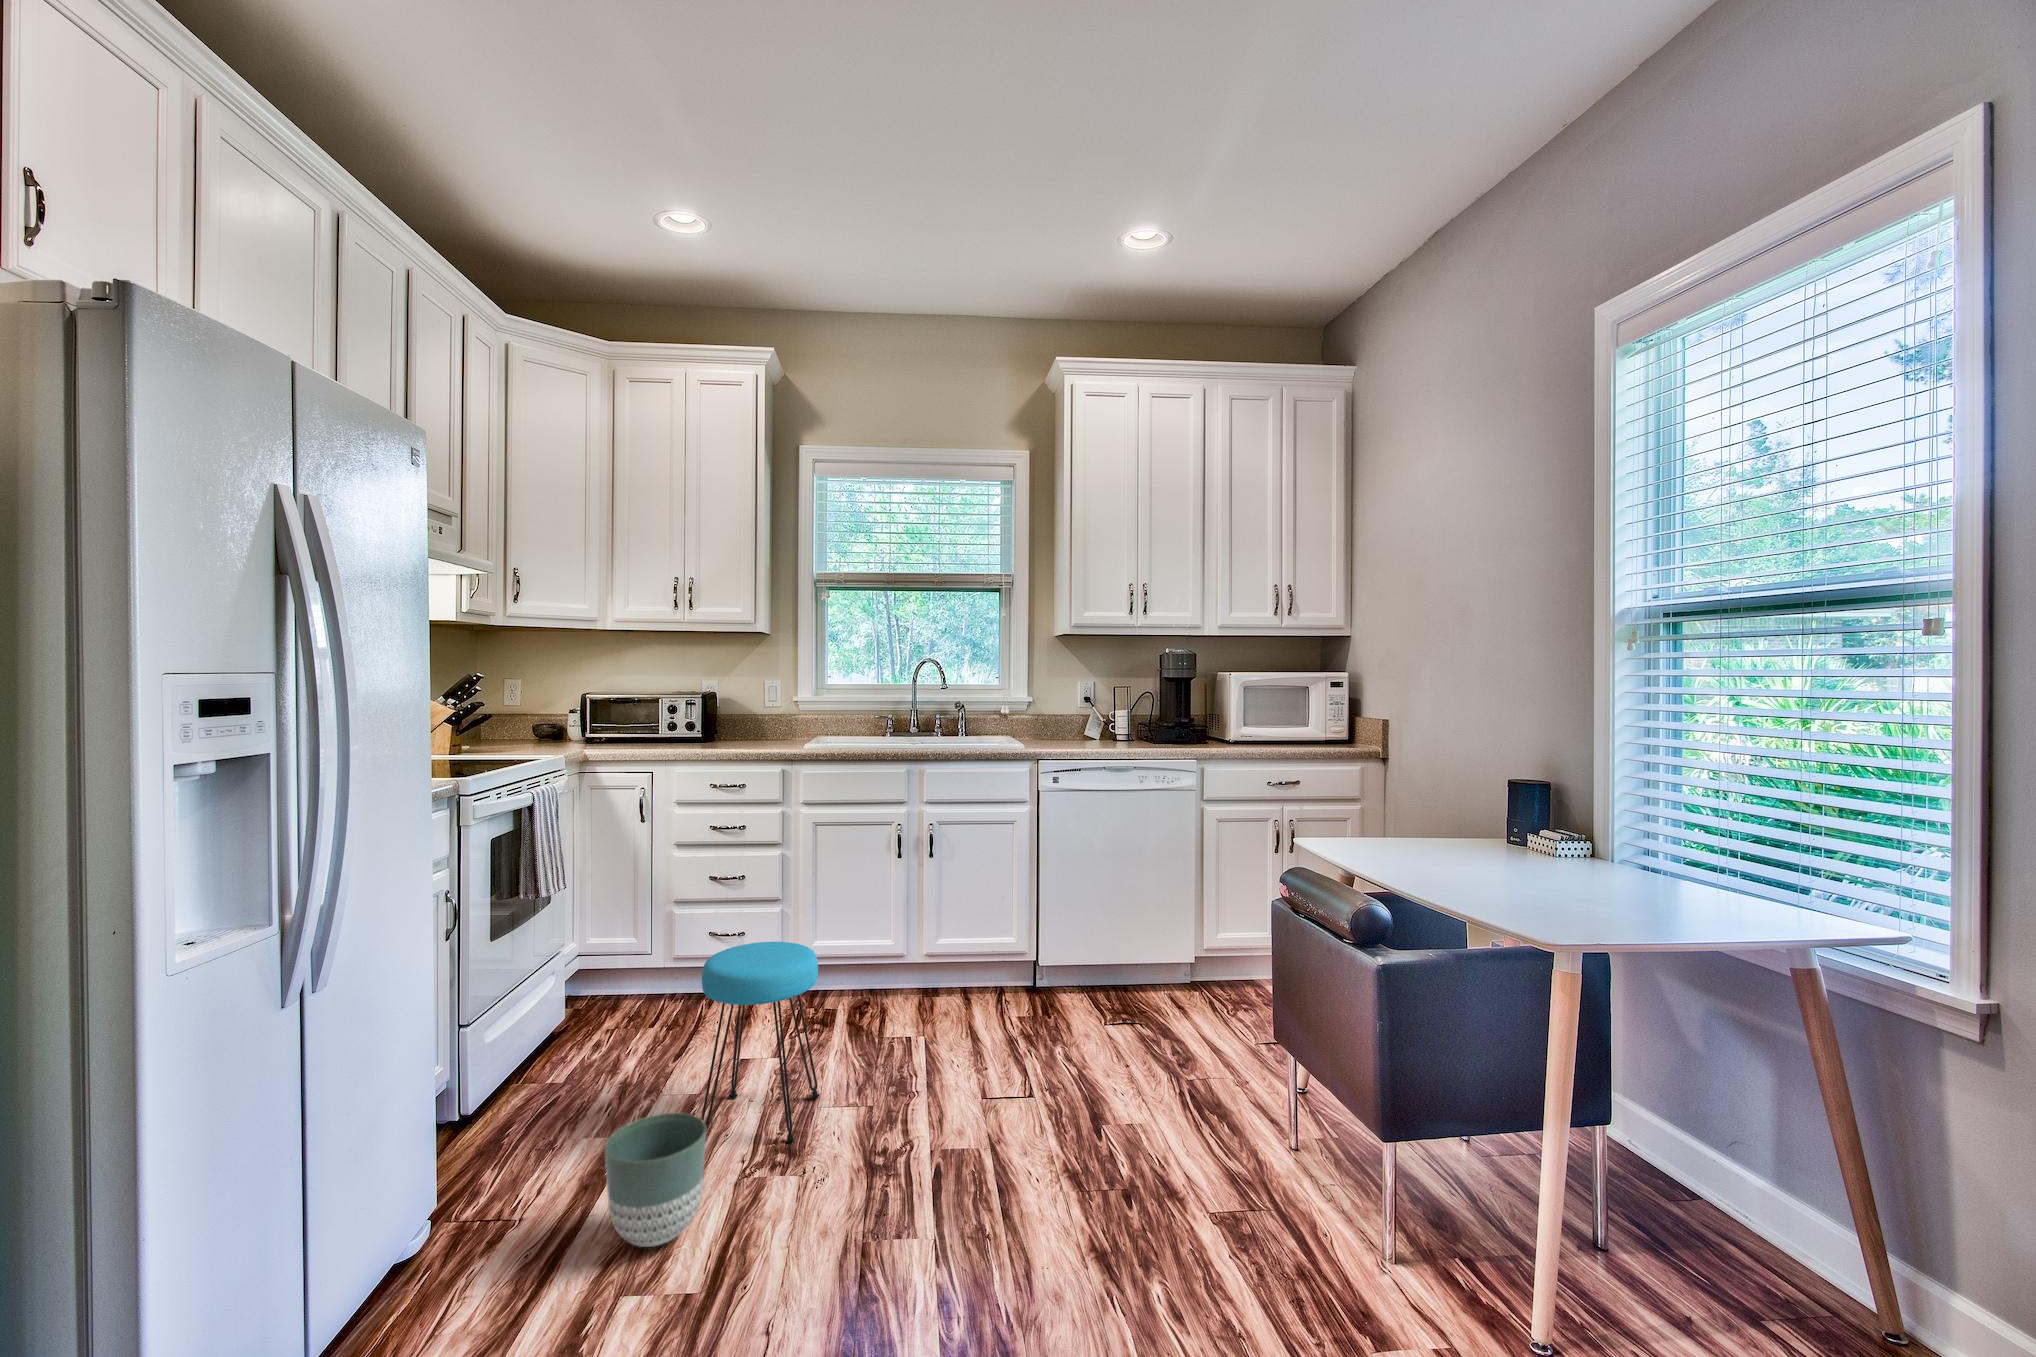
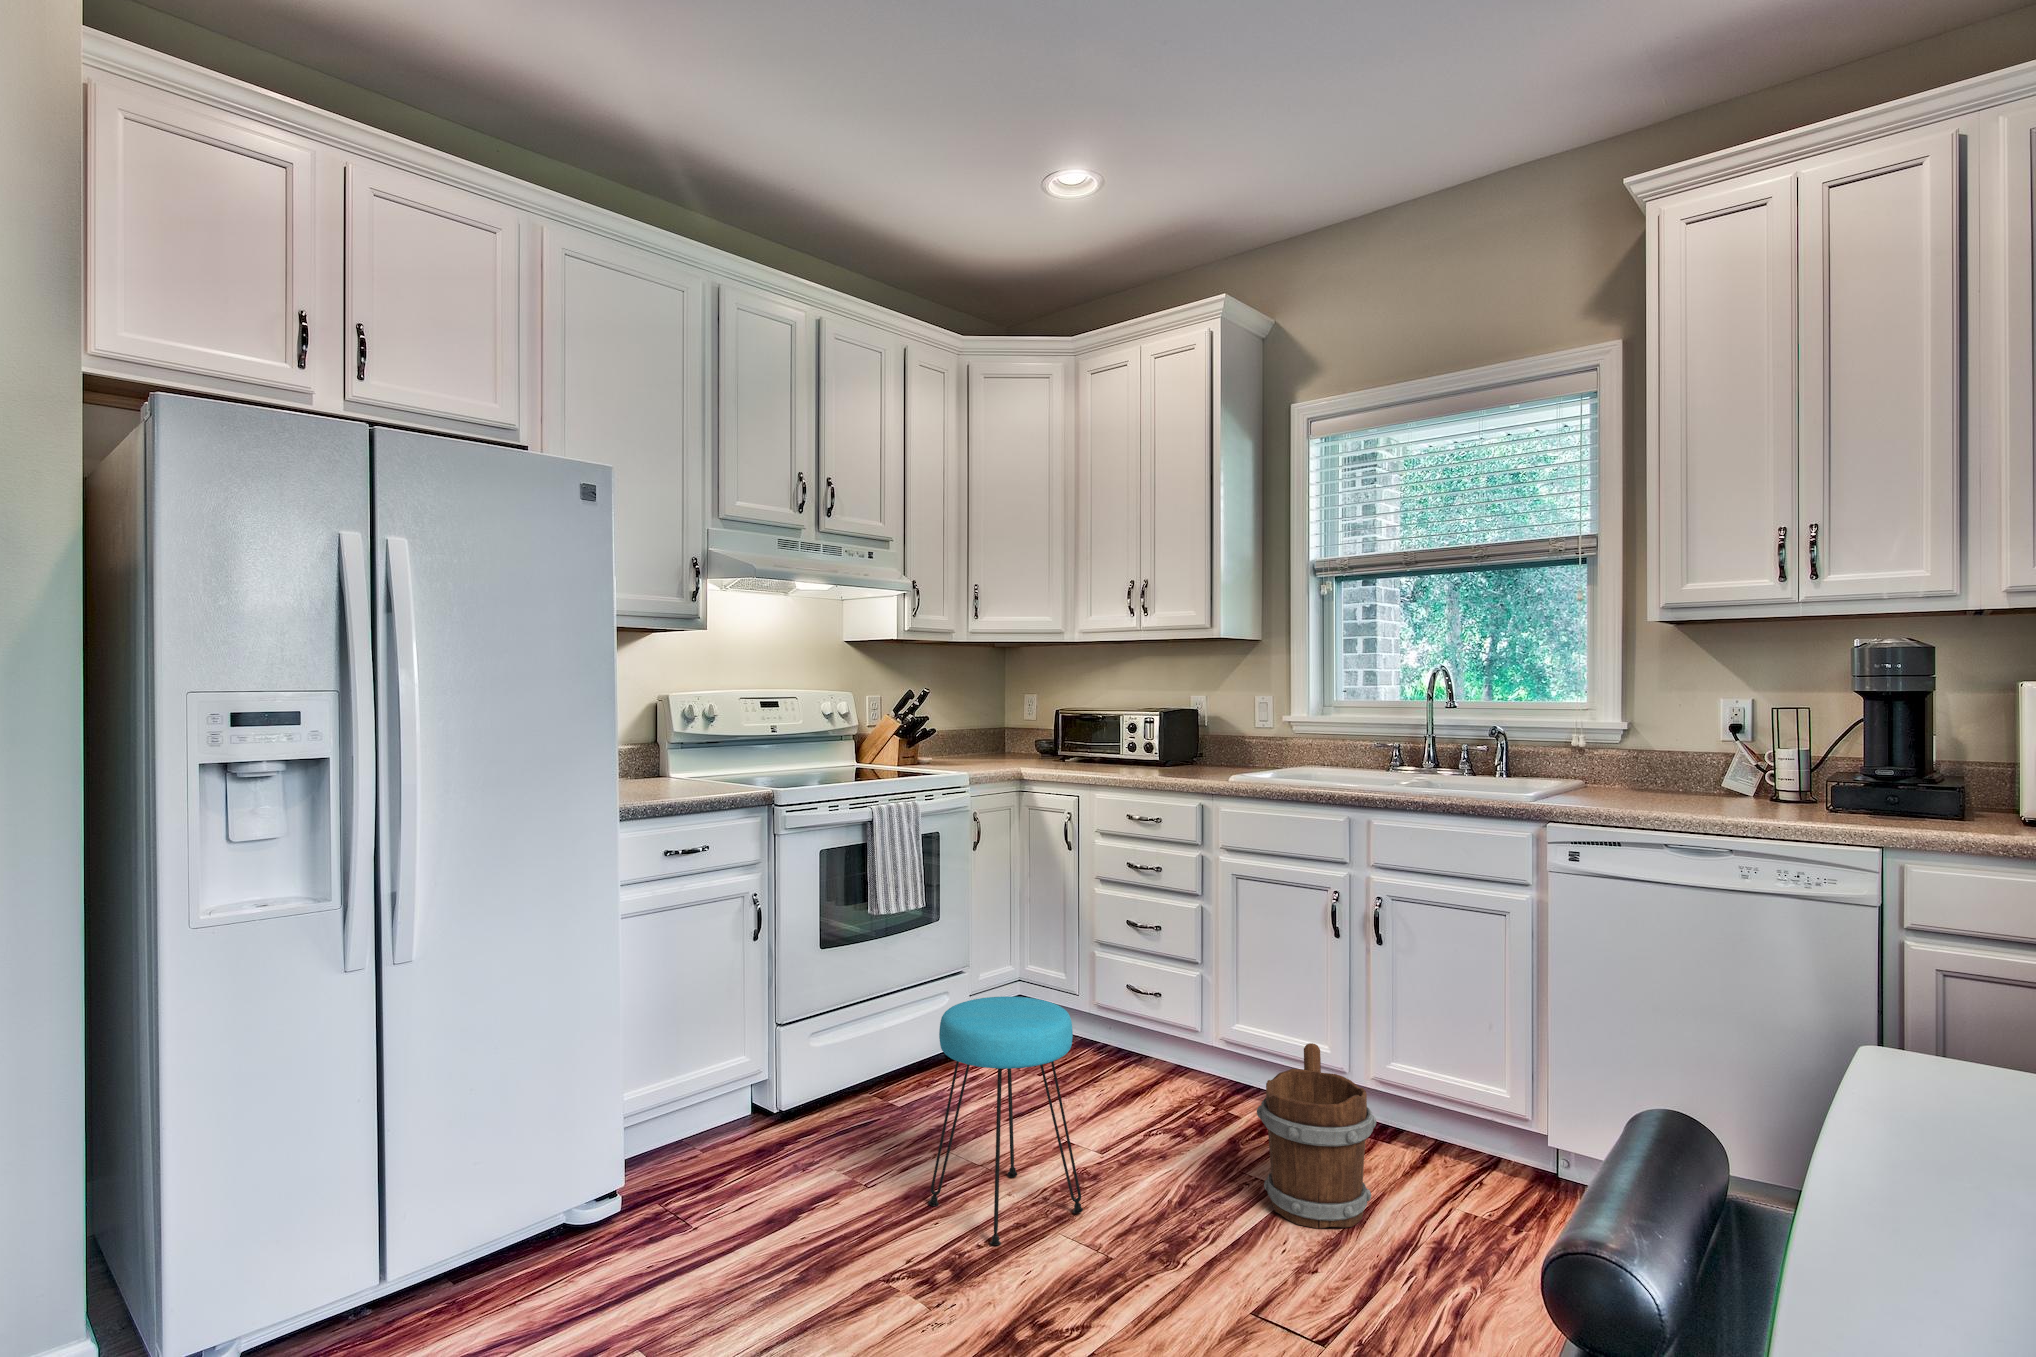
bucket: none [904,930,980,1049] -> present [1257,1043,1376,1229]
planter: present [605,1113,706,1247] -> none [735,1141,837,1279]

